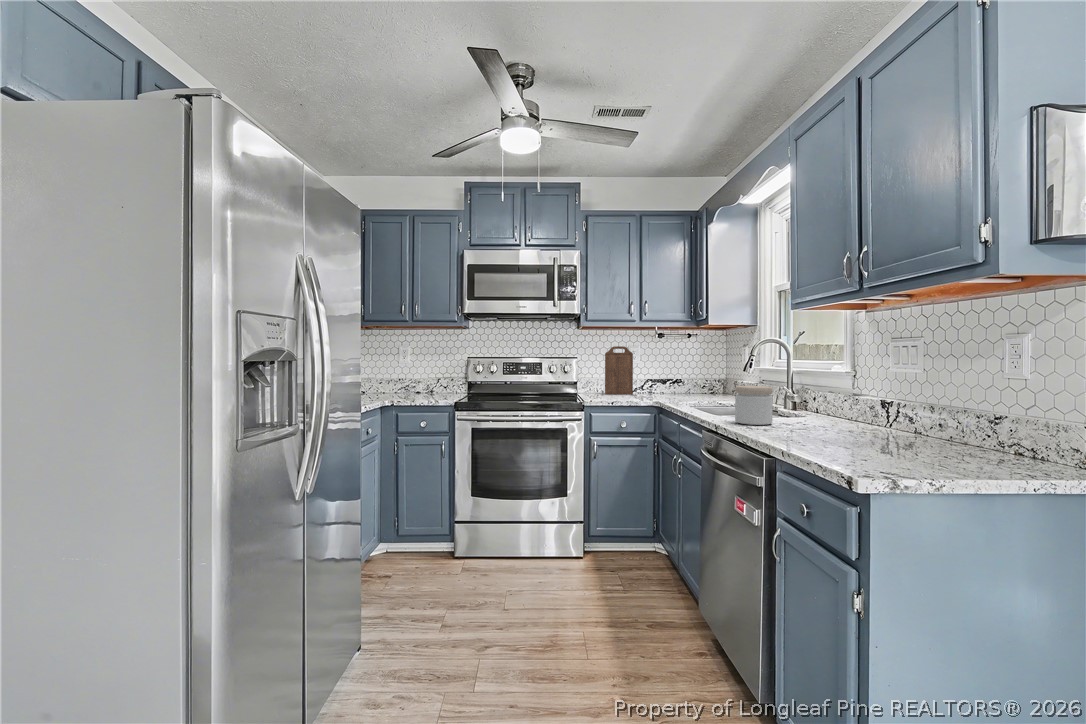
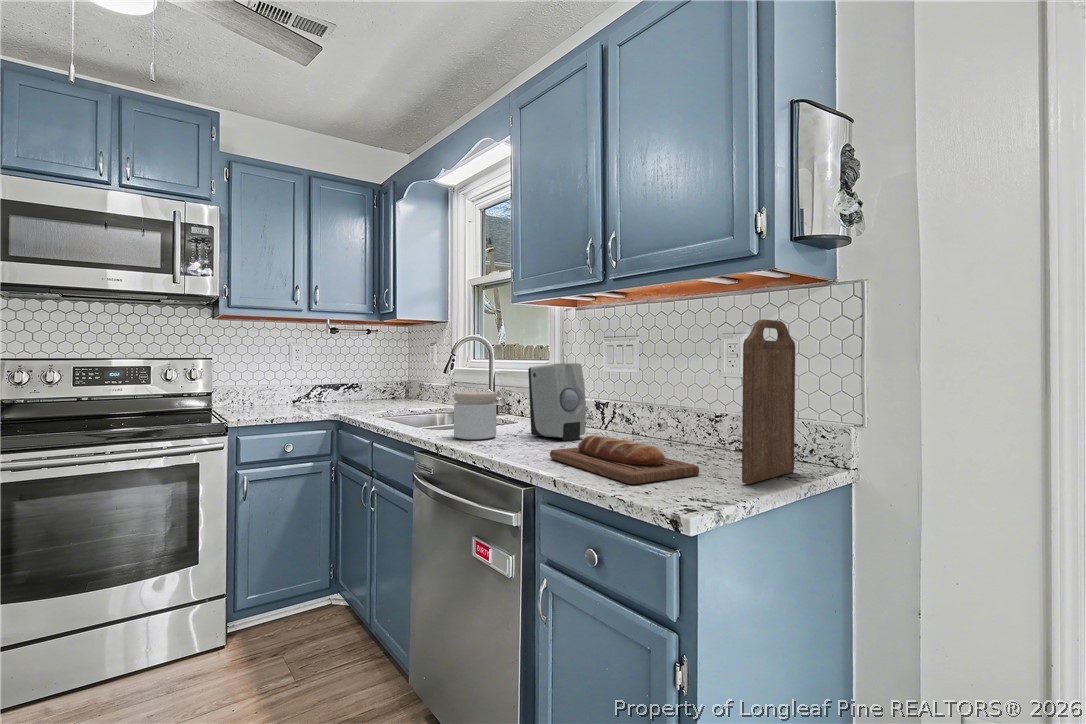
cutting board: present [605,346,633,394] -> present [742,319,795,484]
soap dispenser: none [803,363,857,432] -> present [528,363,586,441]
bread loaf: none [800,425,928,464] -> present [550,436,699,484]

